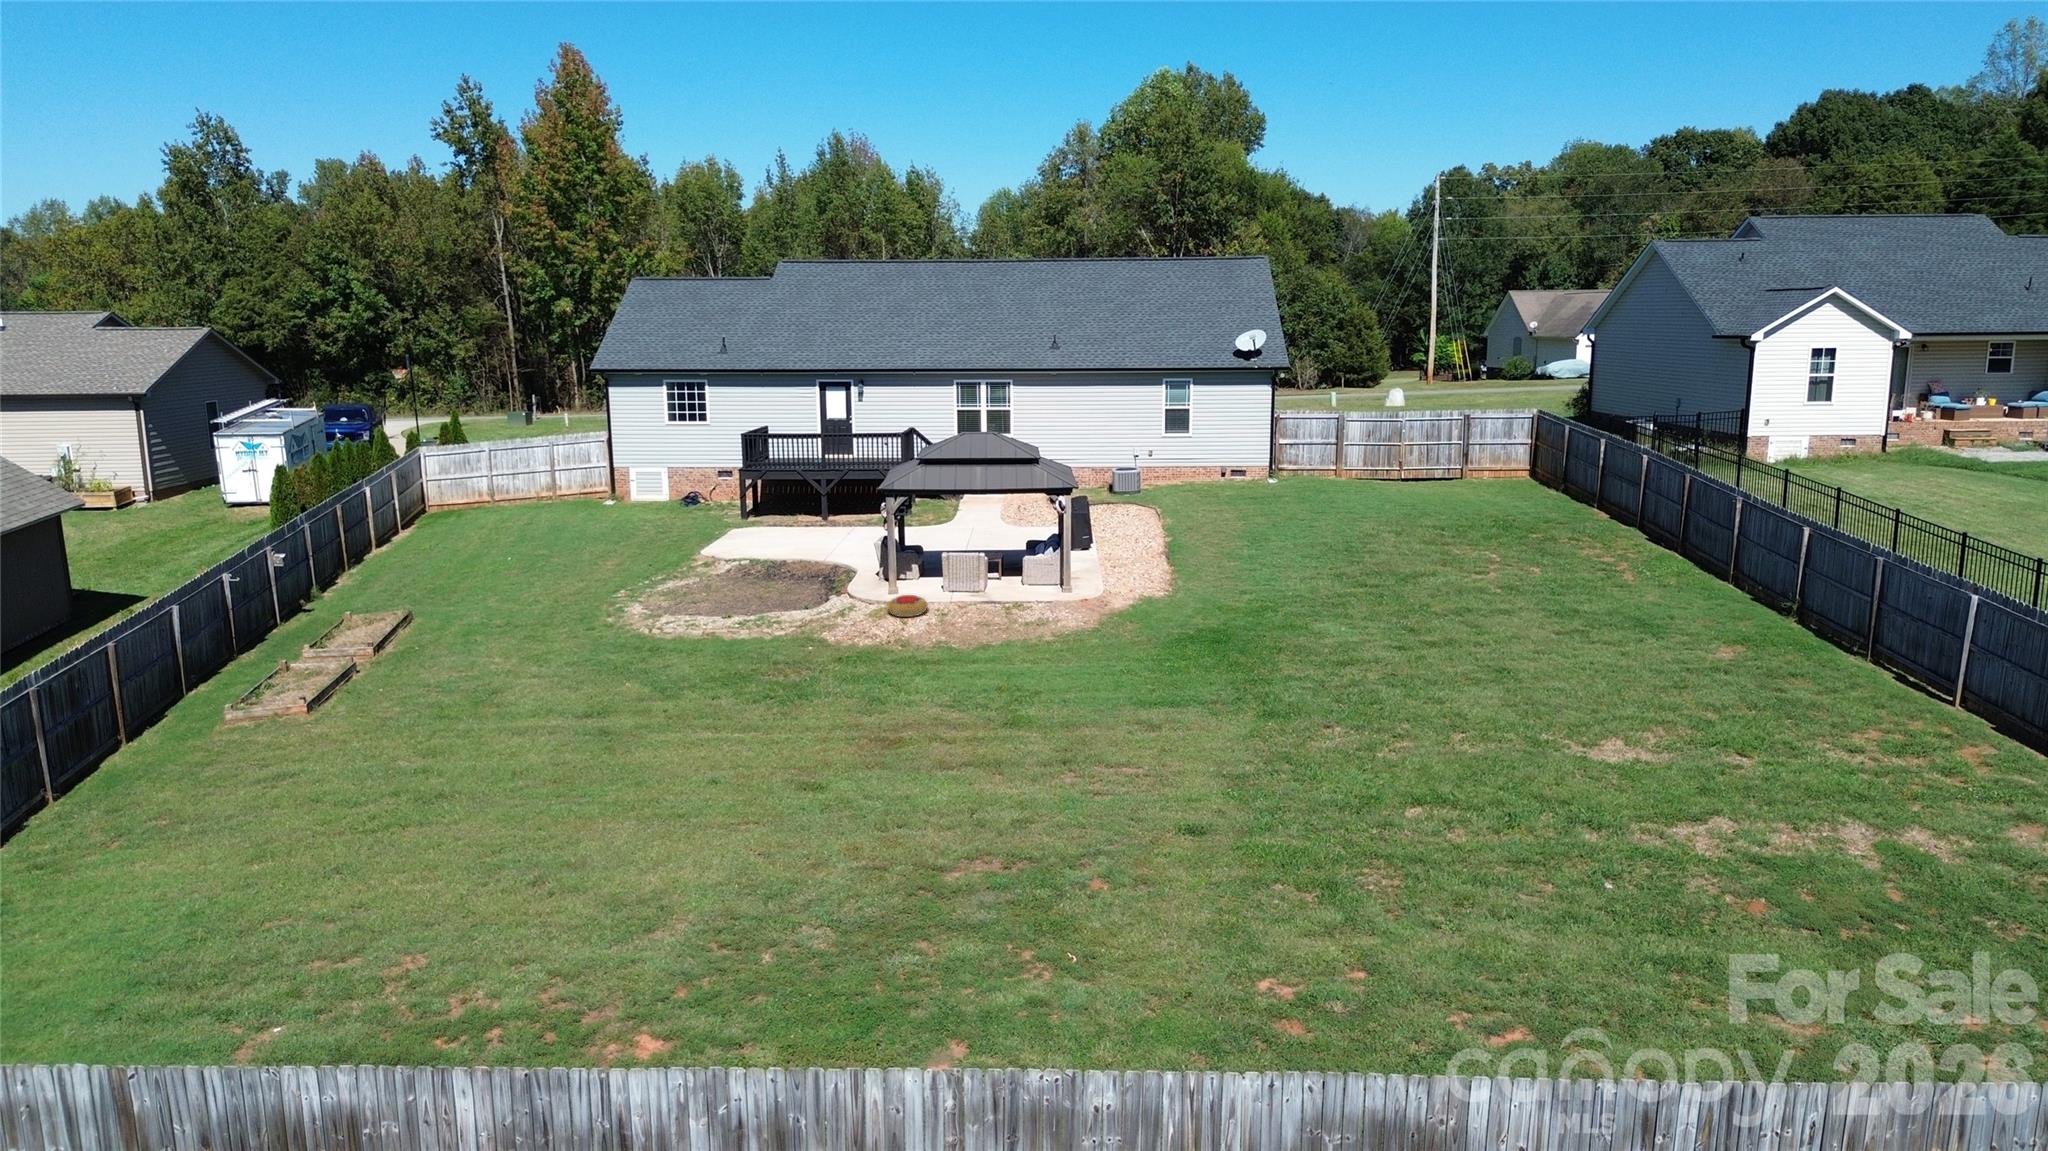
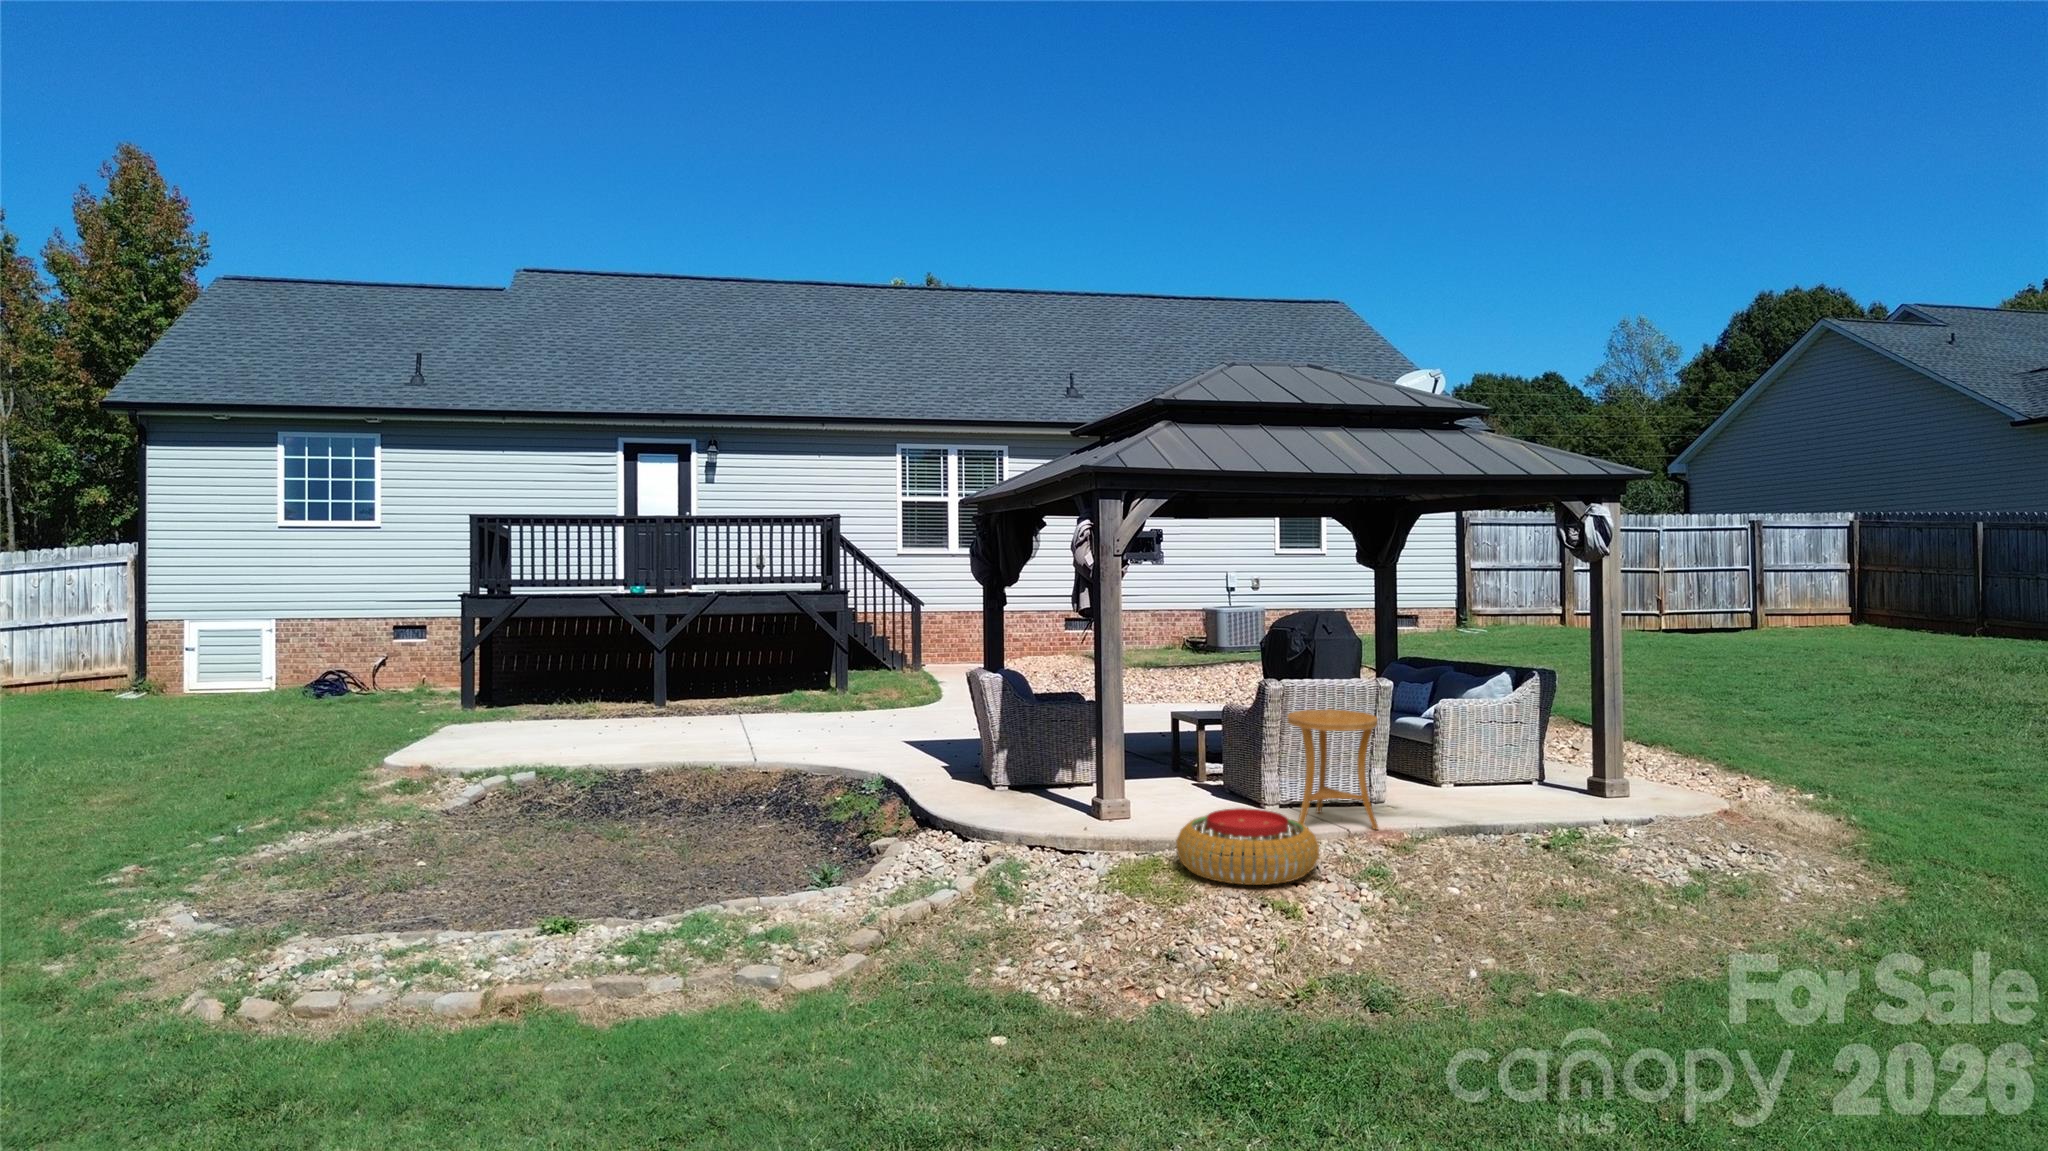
side table: none [939,563,967,602] -> present [1287,709,1378,829]

